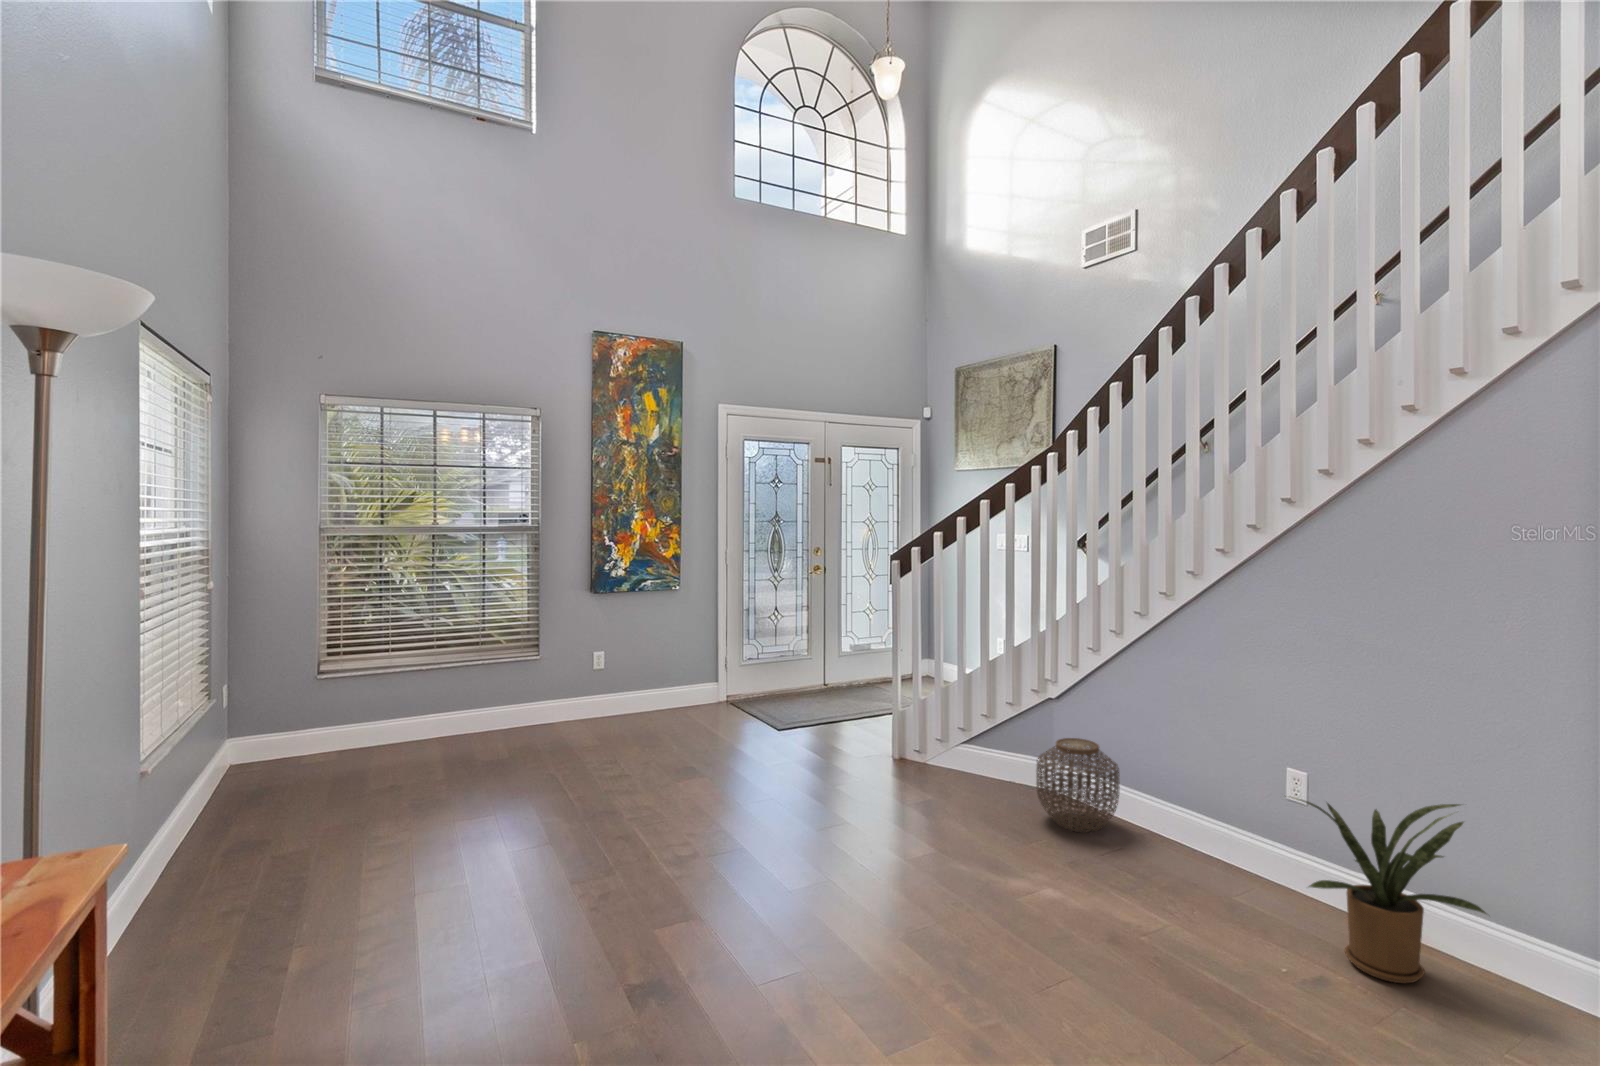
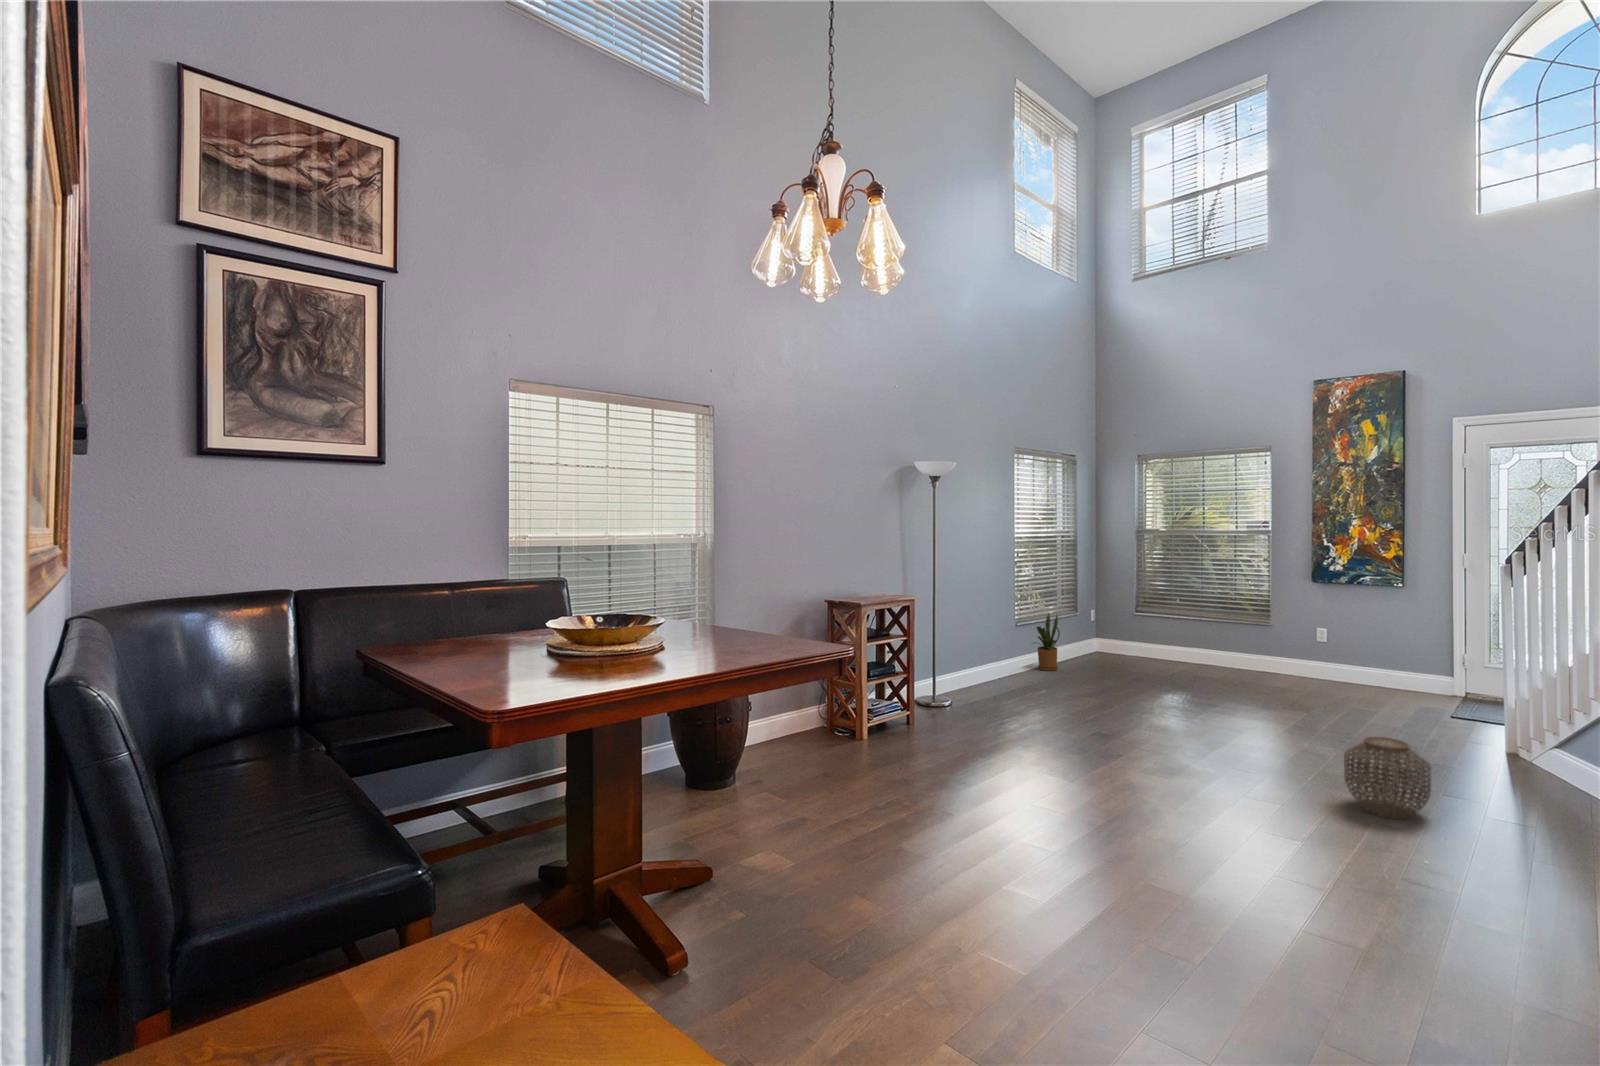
house plant: present [1294,798,1486,983] -> present [1033,614,1060,671]

